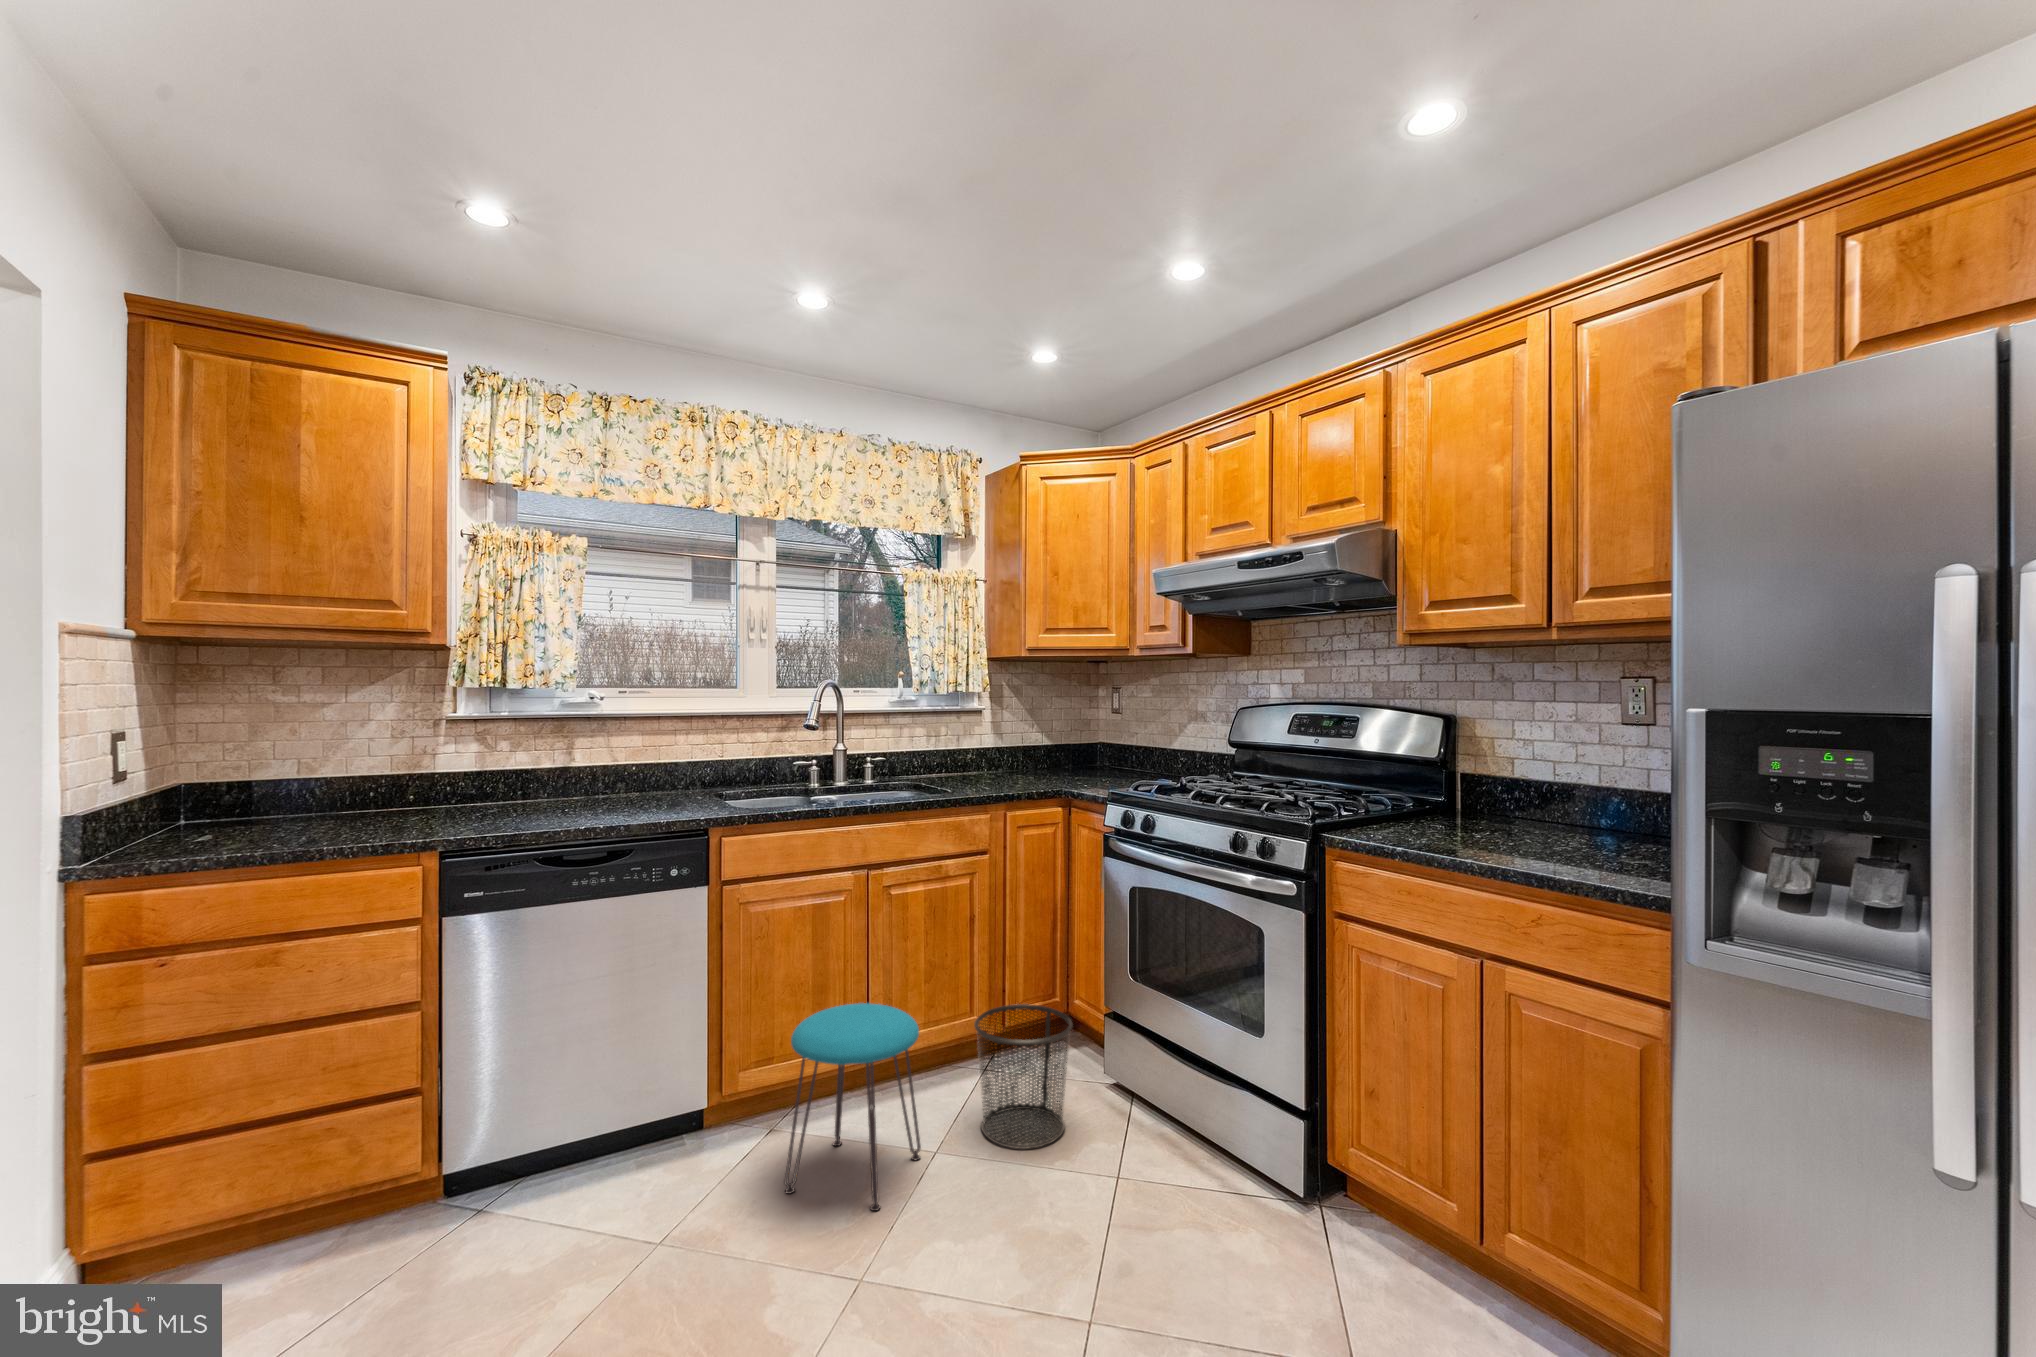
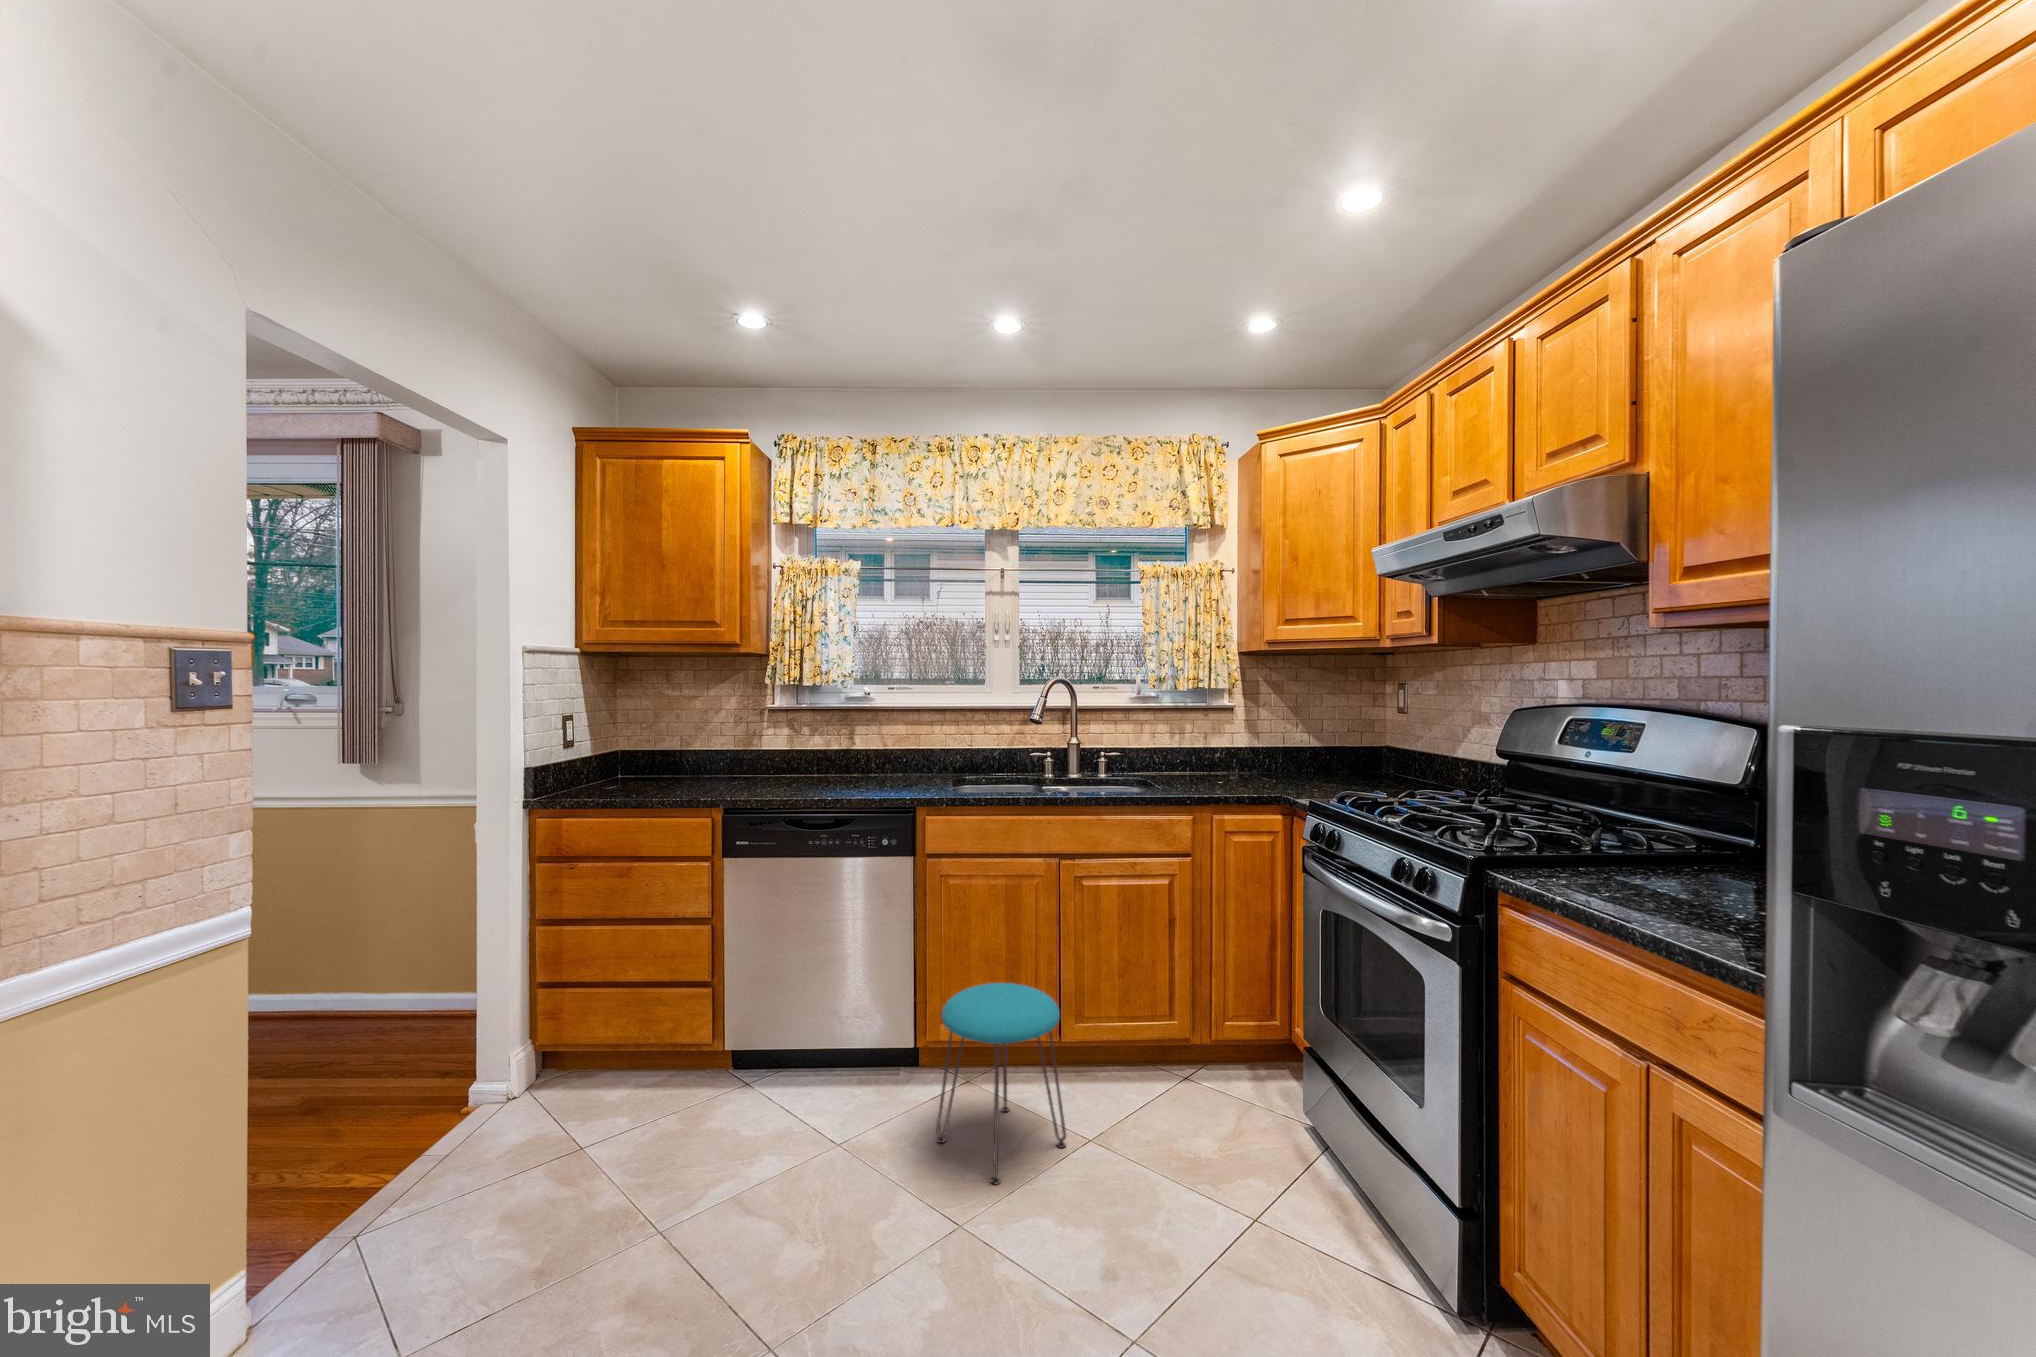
waste bin: present [974,1004,1073,1149] -> none [1130,1016,1236,1174]

